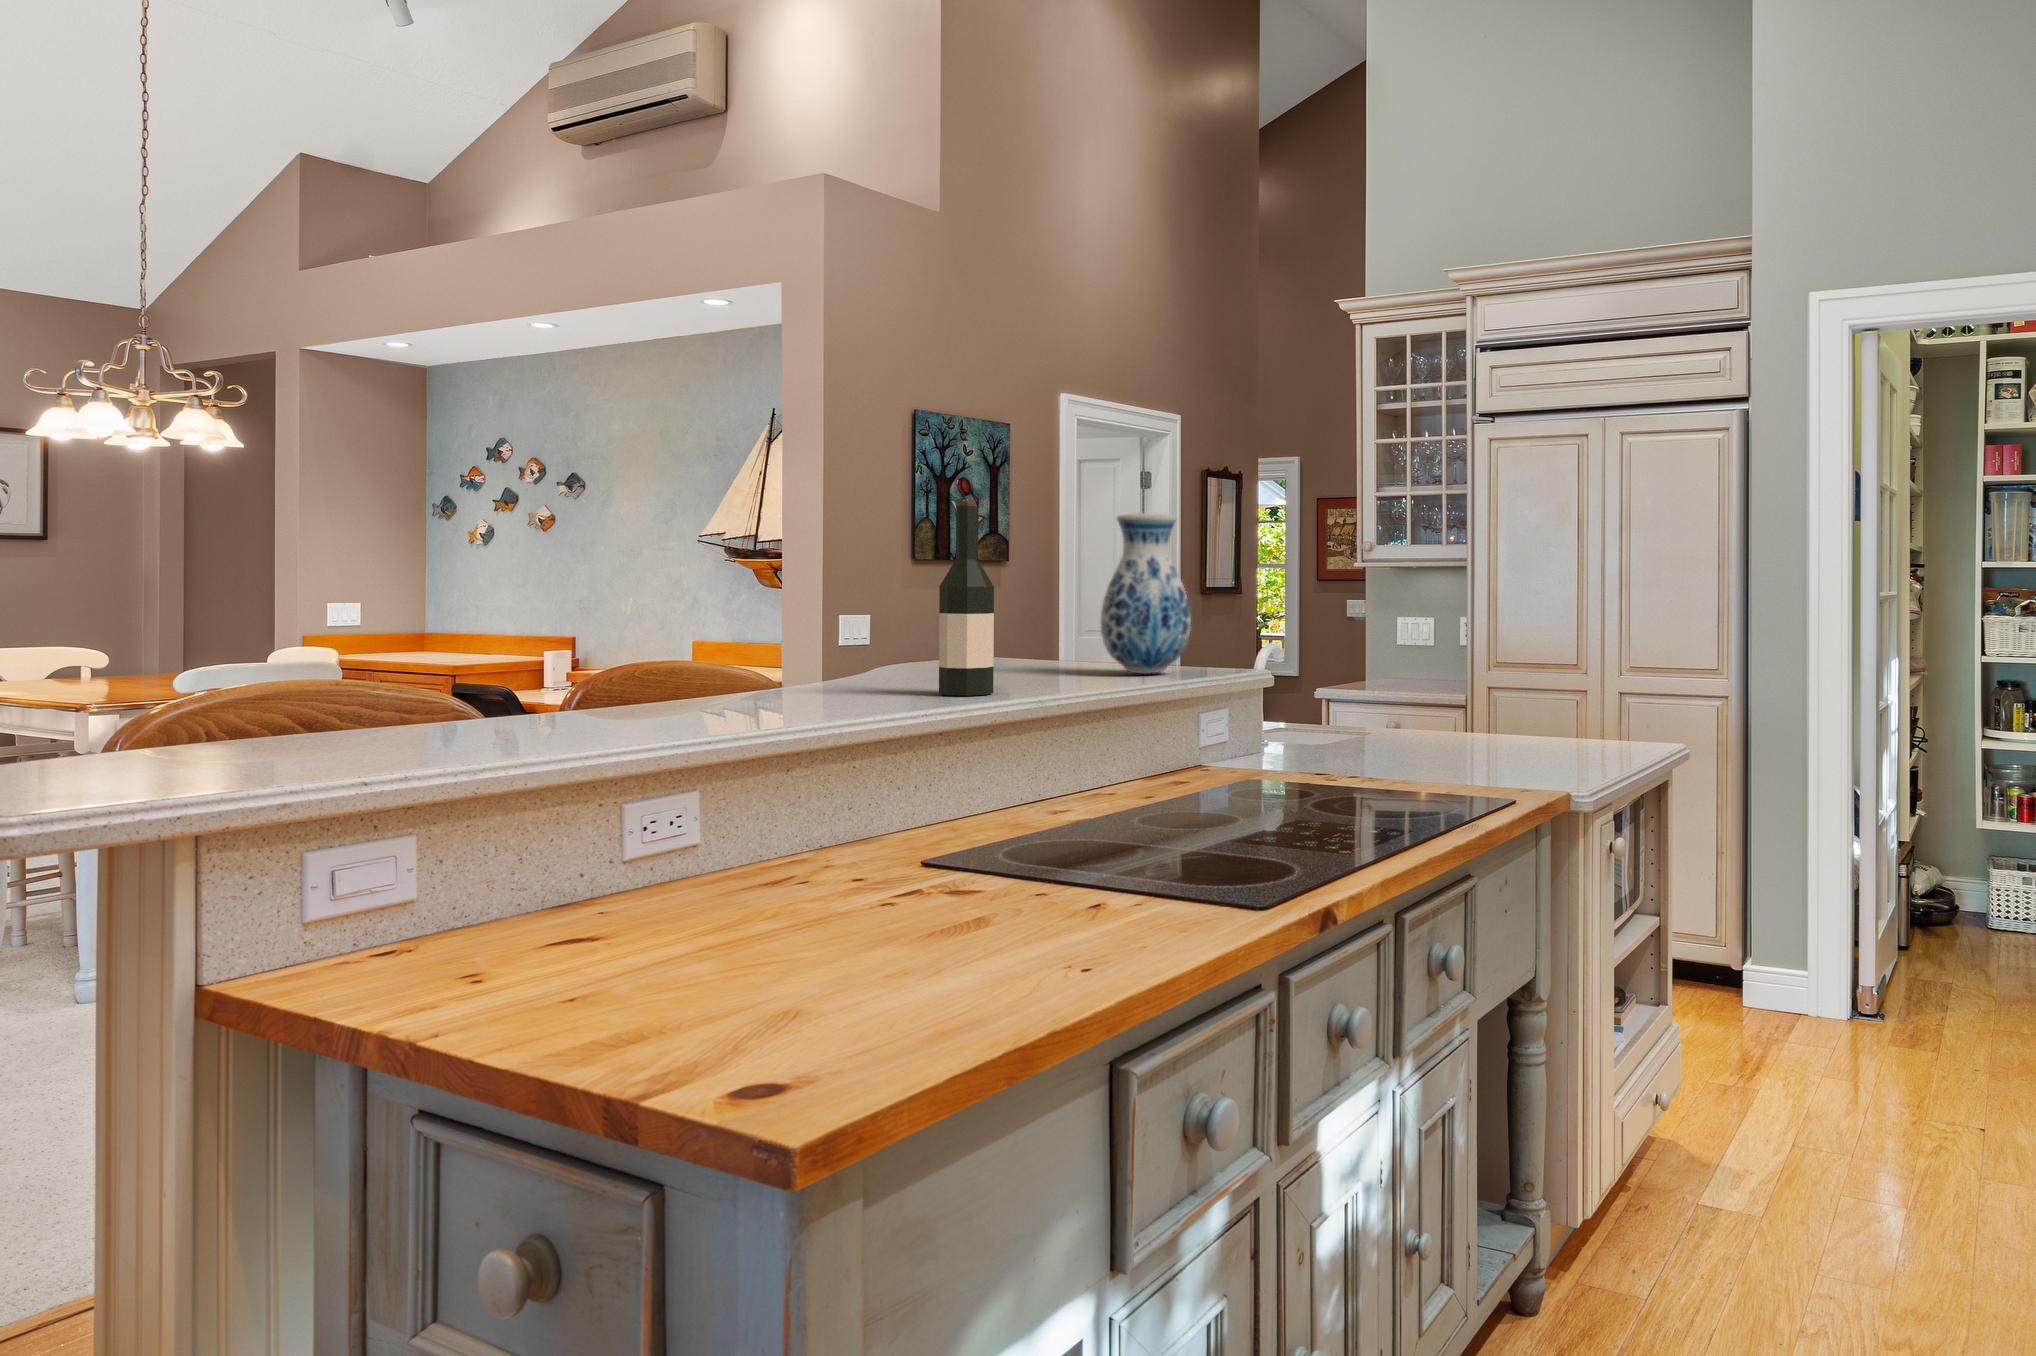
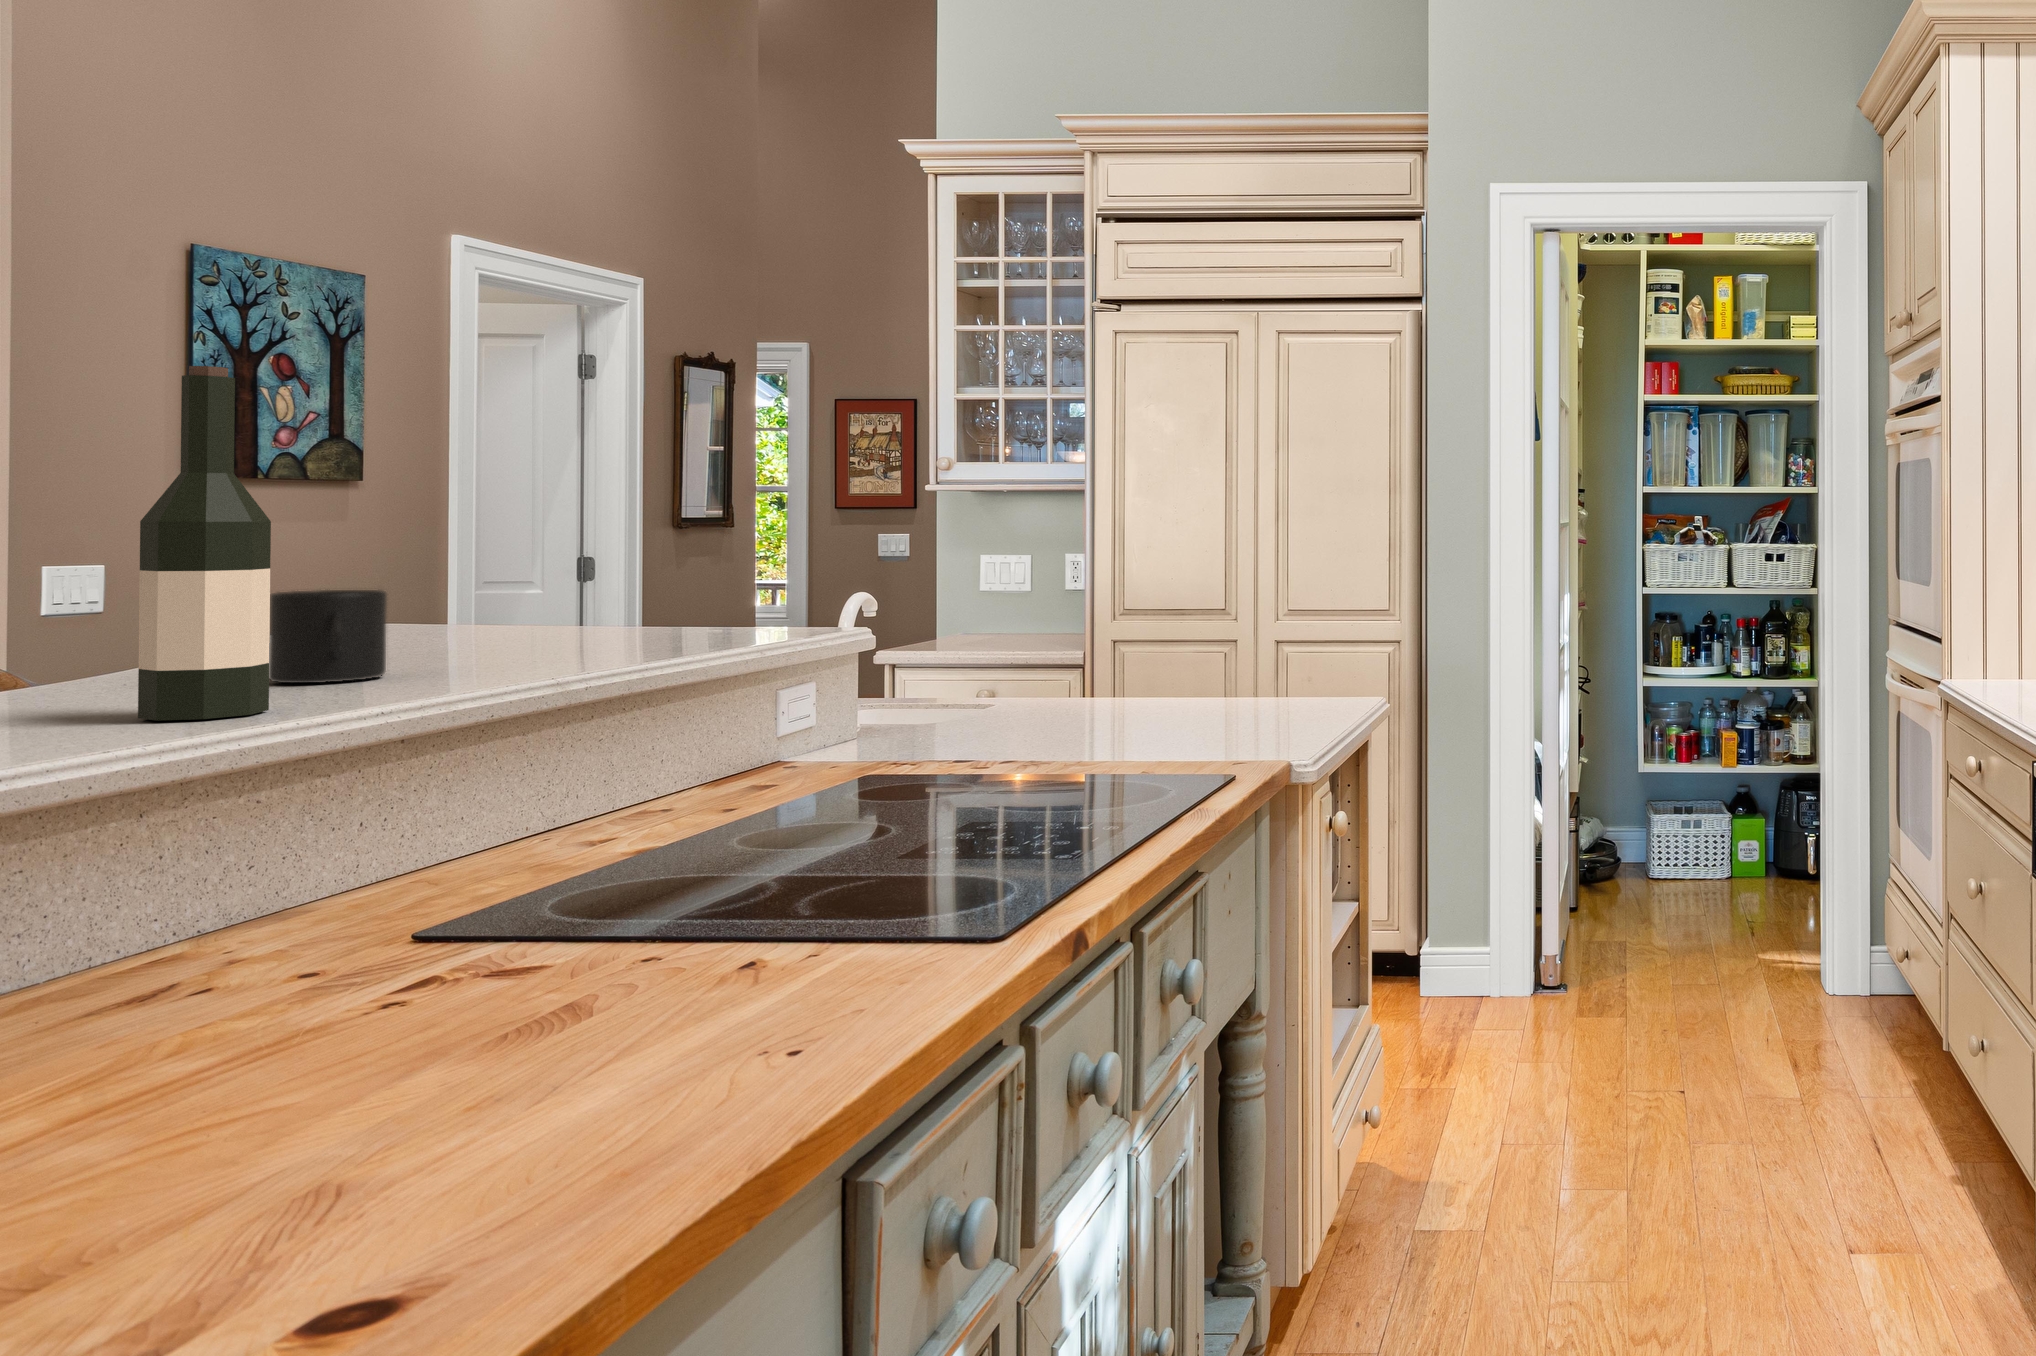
vase: present [1101,513,1191,674] -> none [509,404,679,656]
mug: none [988,628,1042,681] -> present [269,590,387,683]

